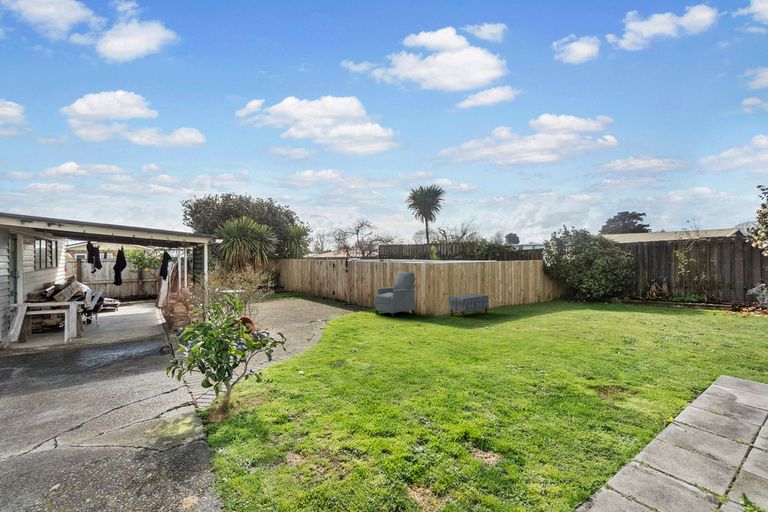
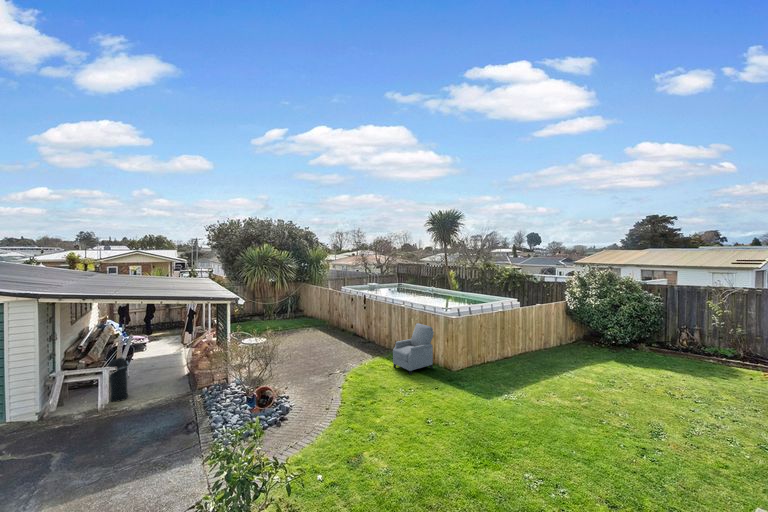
bench: present [449,294,489,317] -> none [468,345,508,375]
trash can: none [77,295,100,340] -> present [108,357,129,402]

